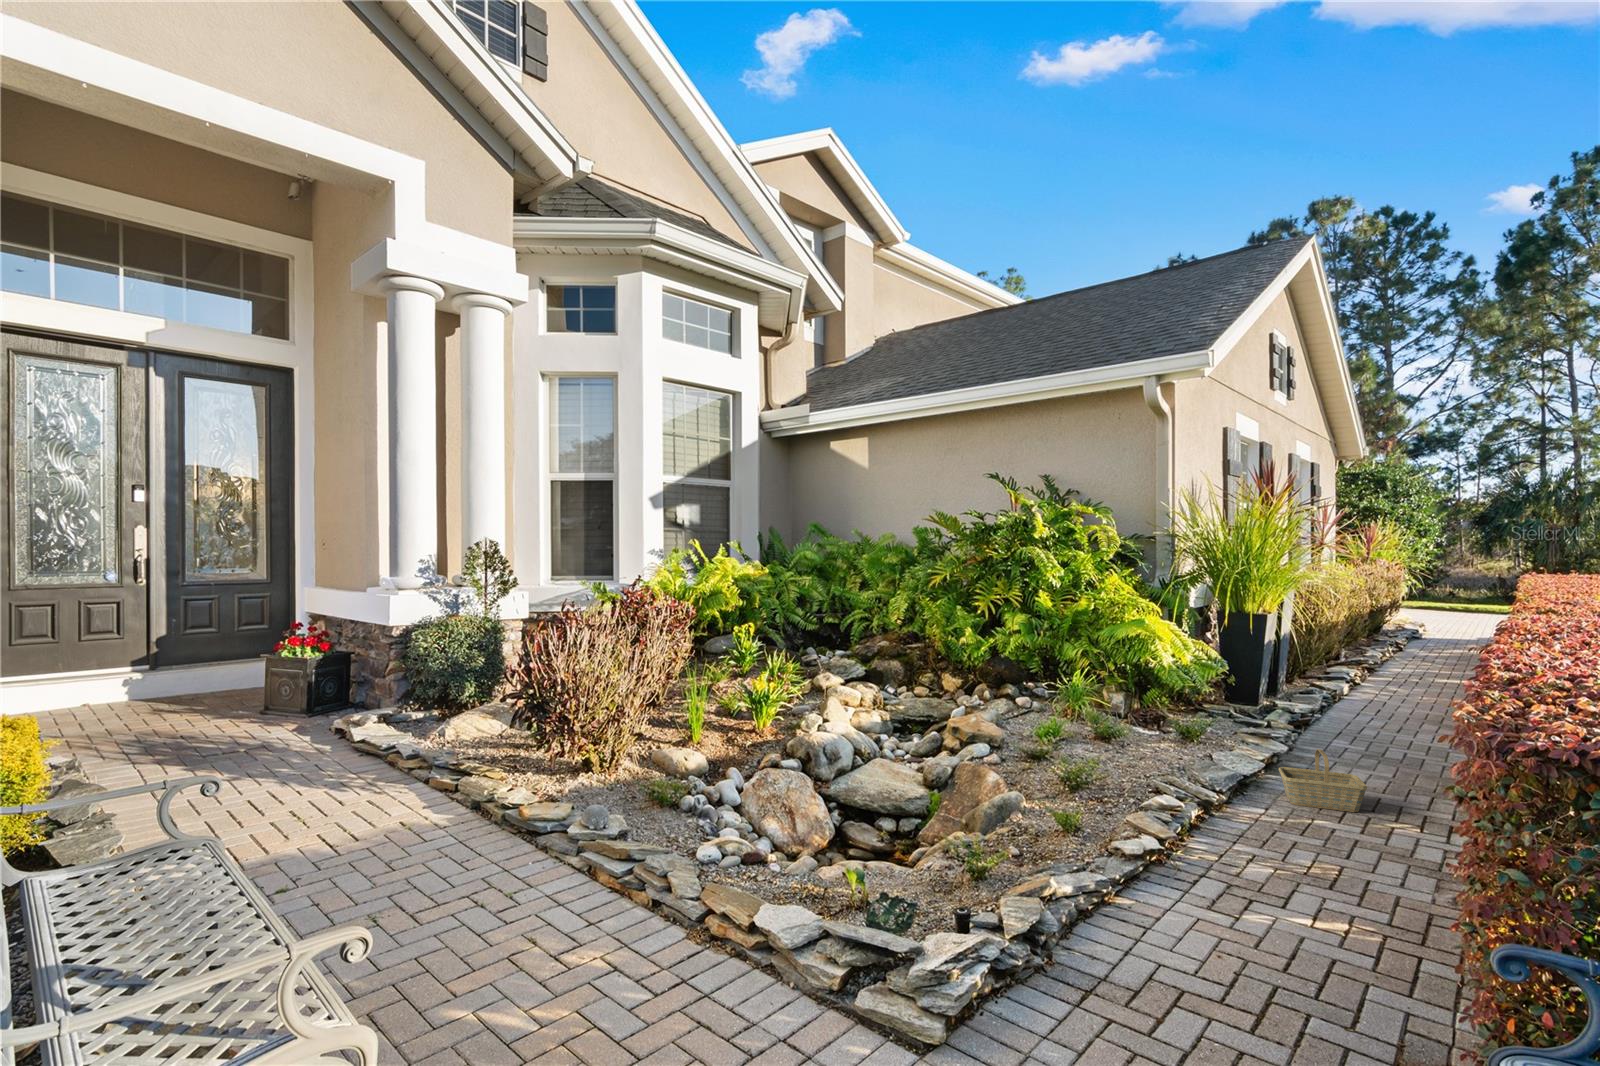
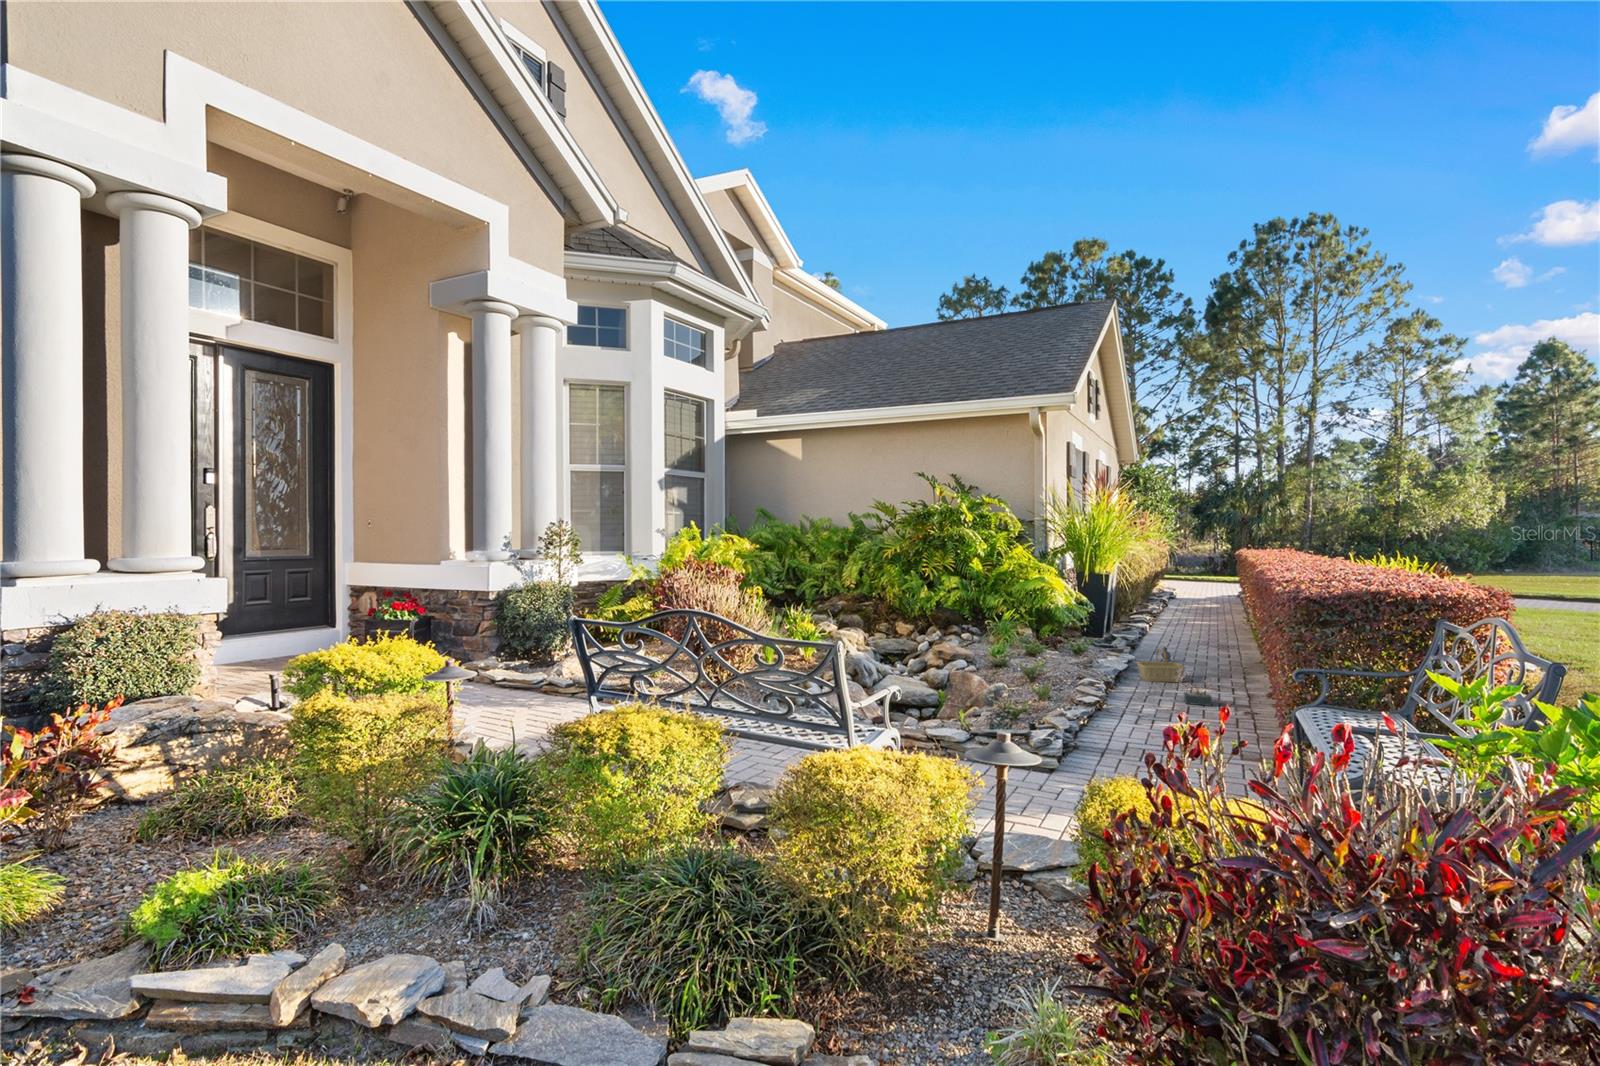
decorative plant: none [1323,798,1417,879] -> present [1175,669,1214,706]

